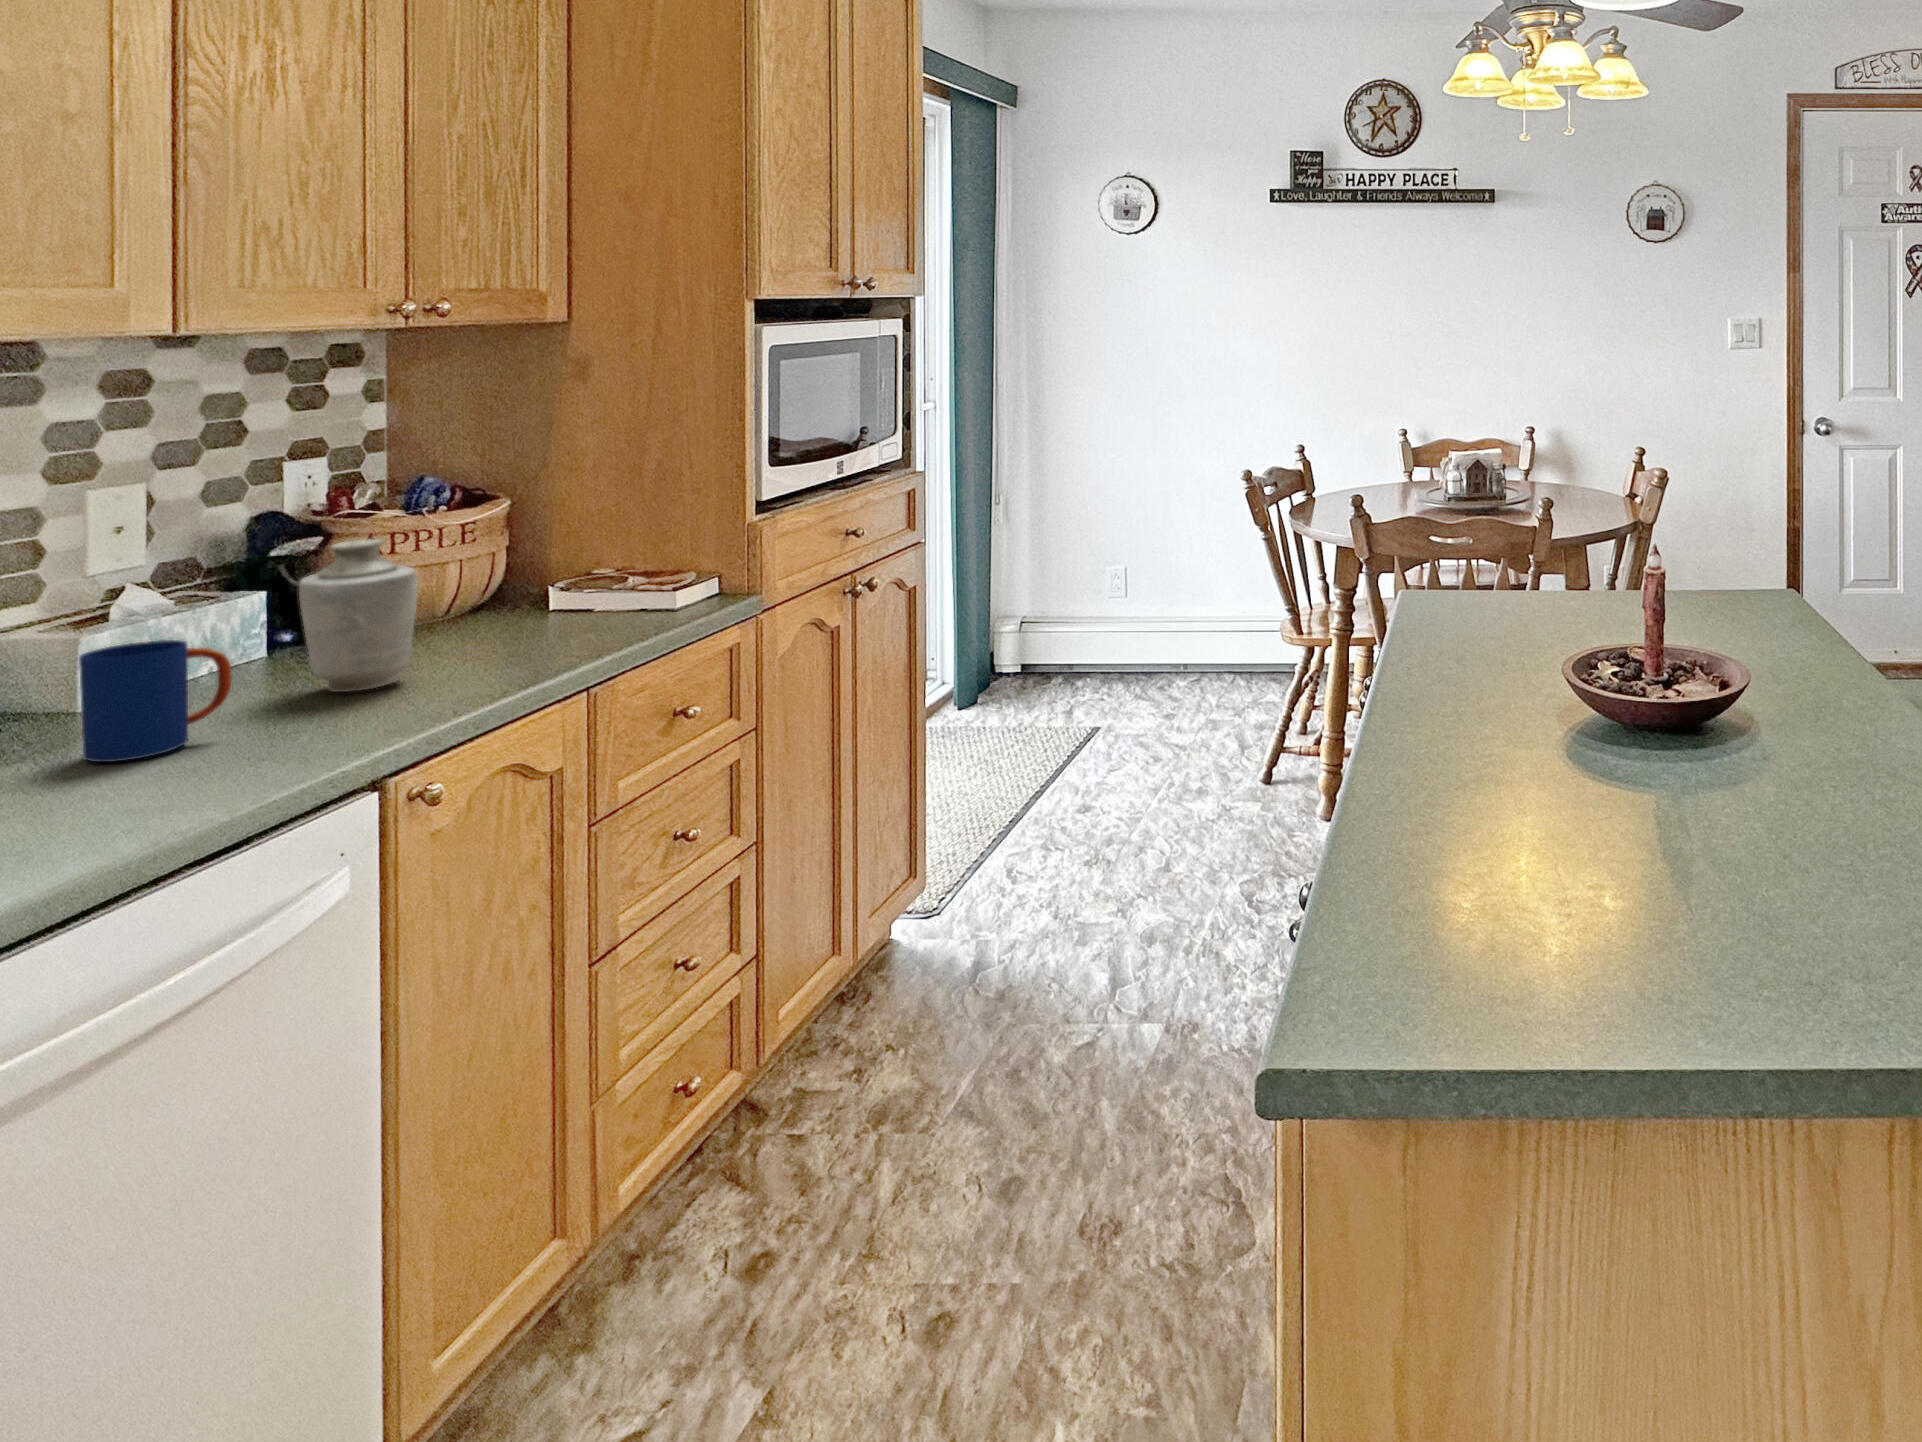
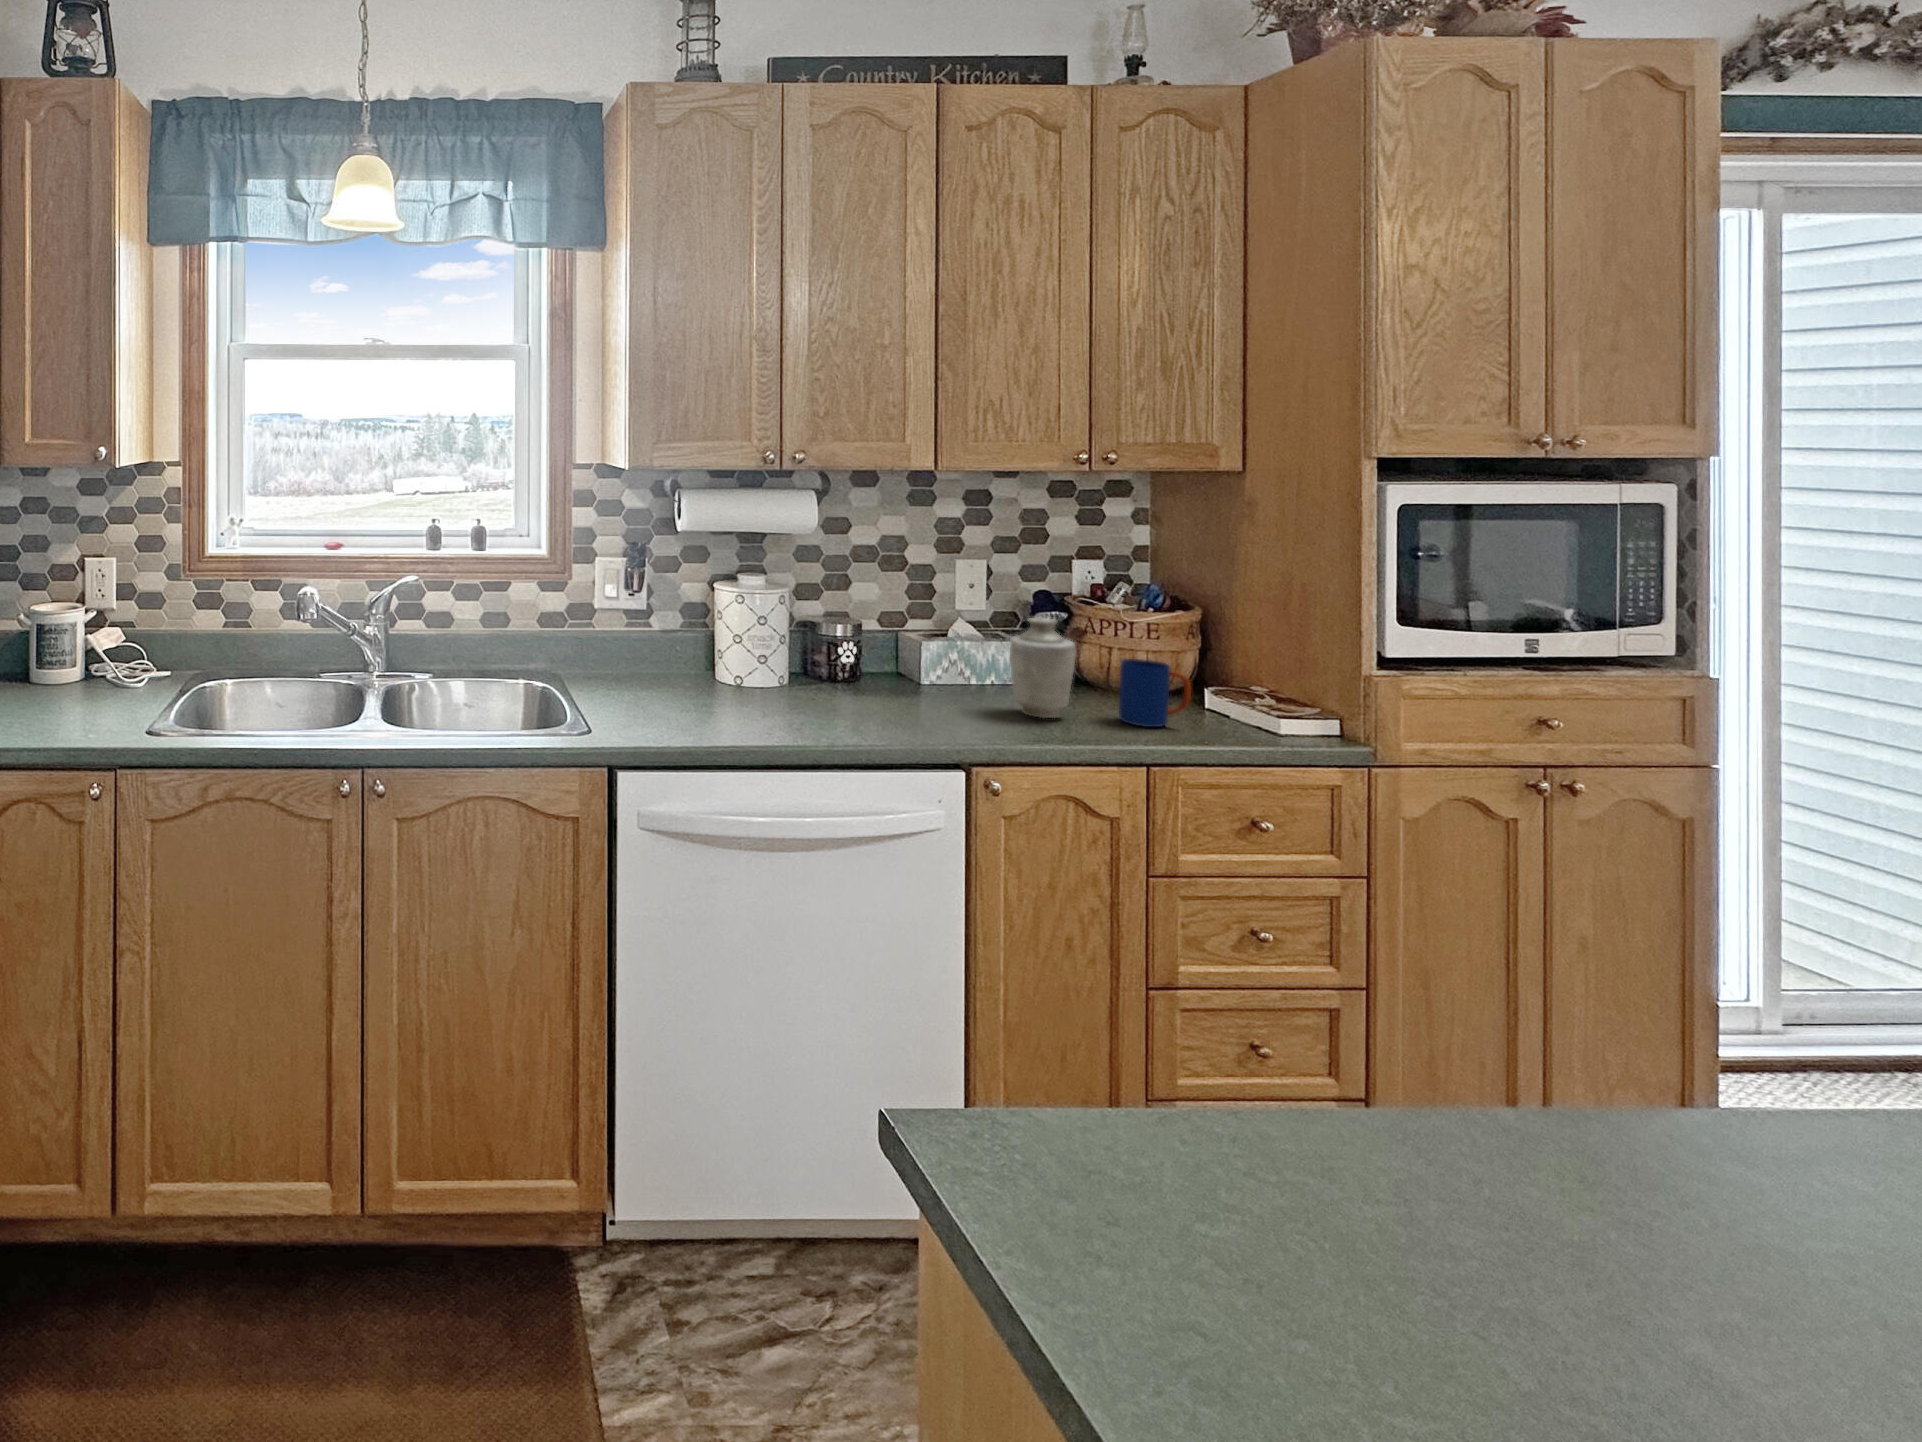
mug: present [79,640,232,762] -> present [1119,659,1191,727]

